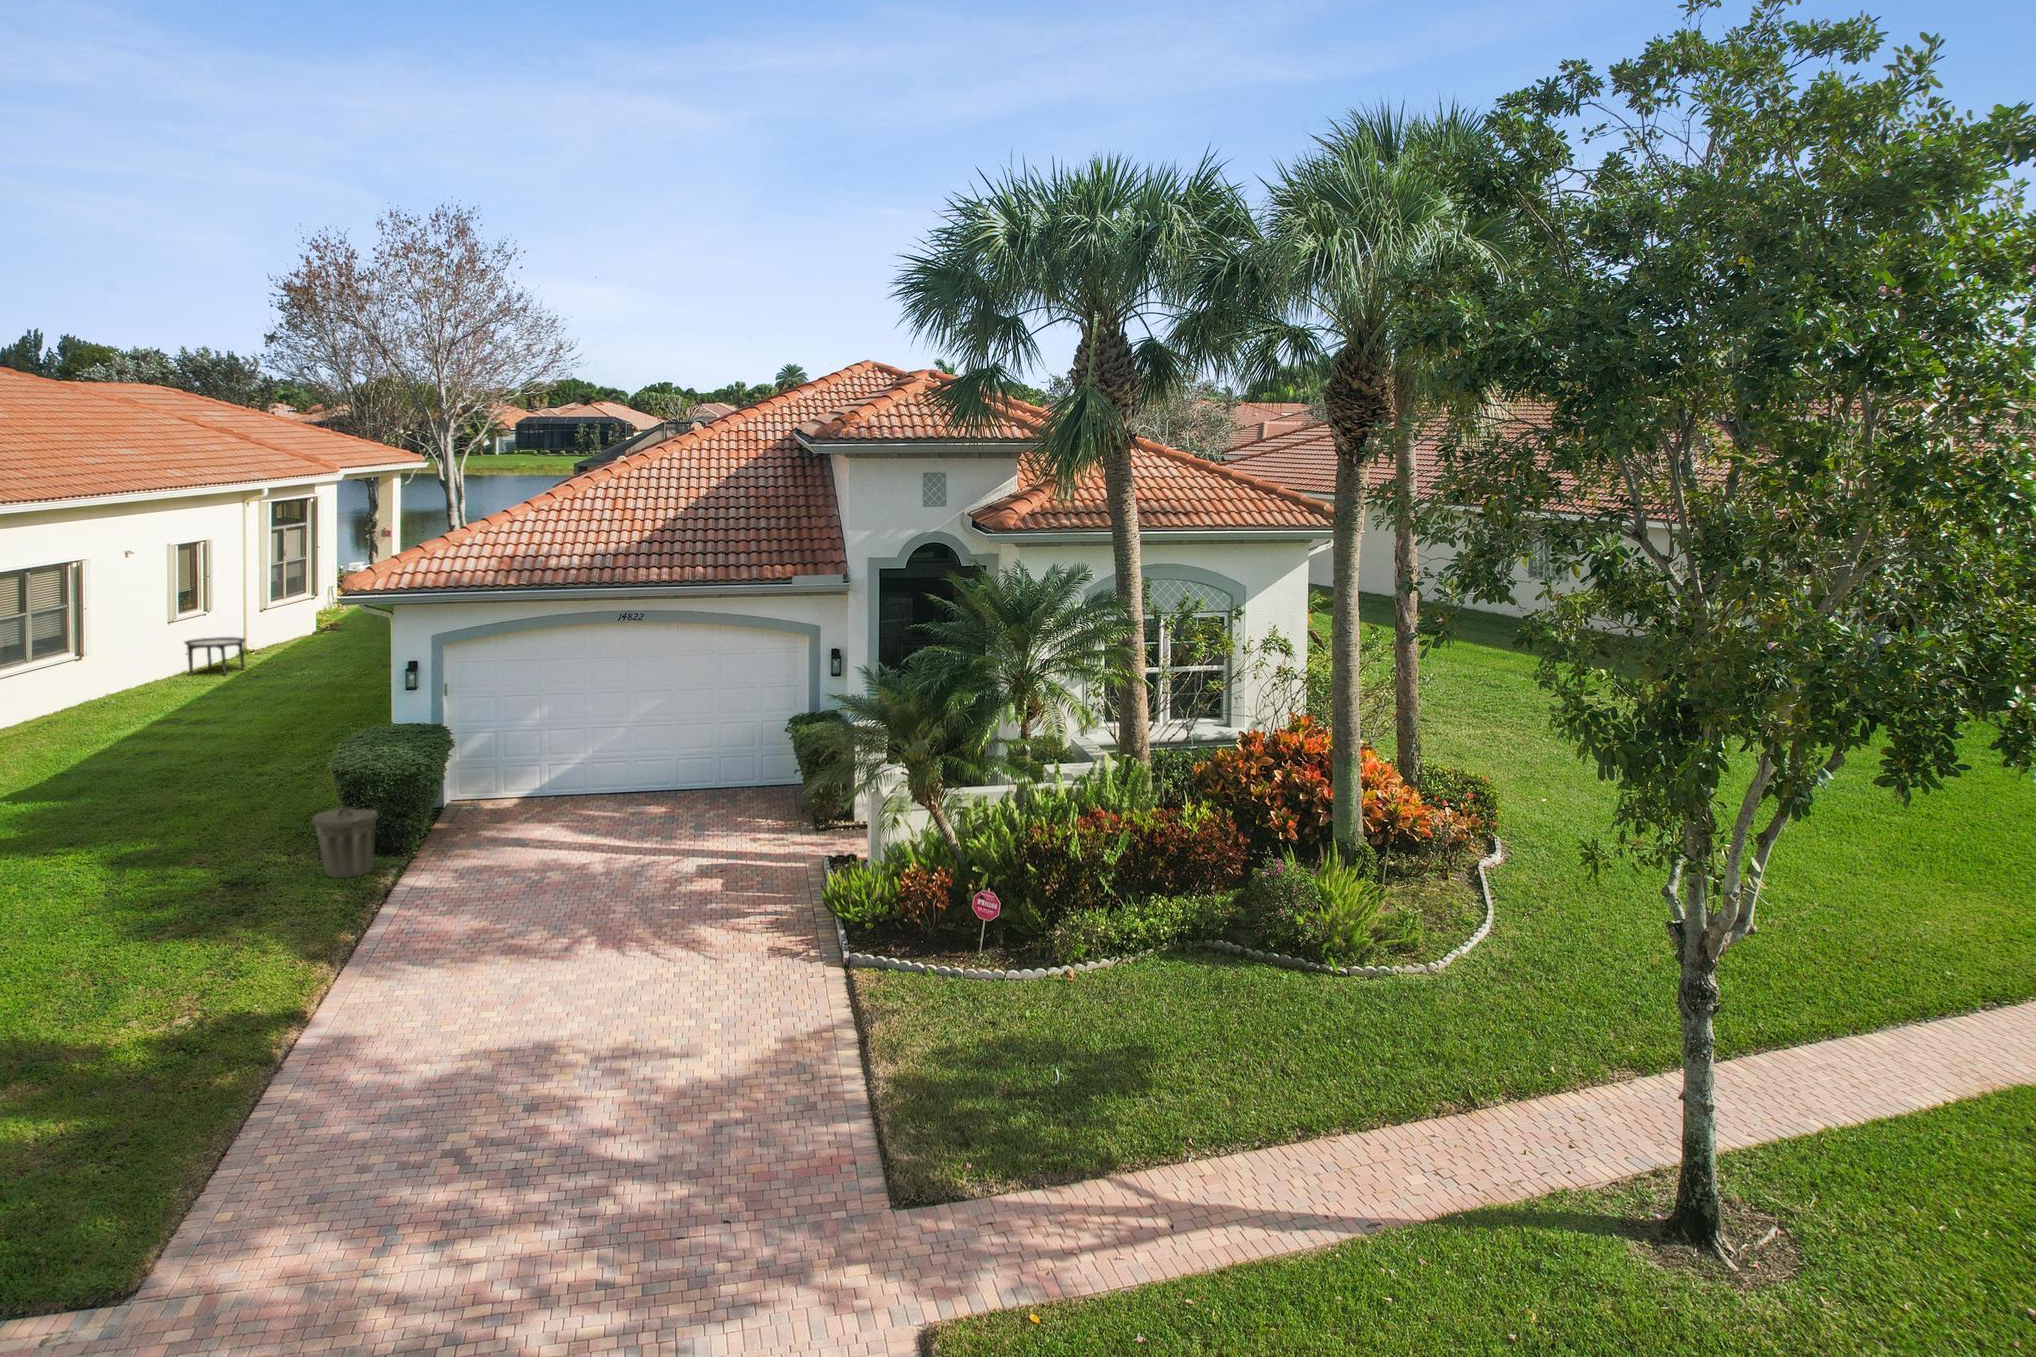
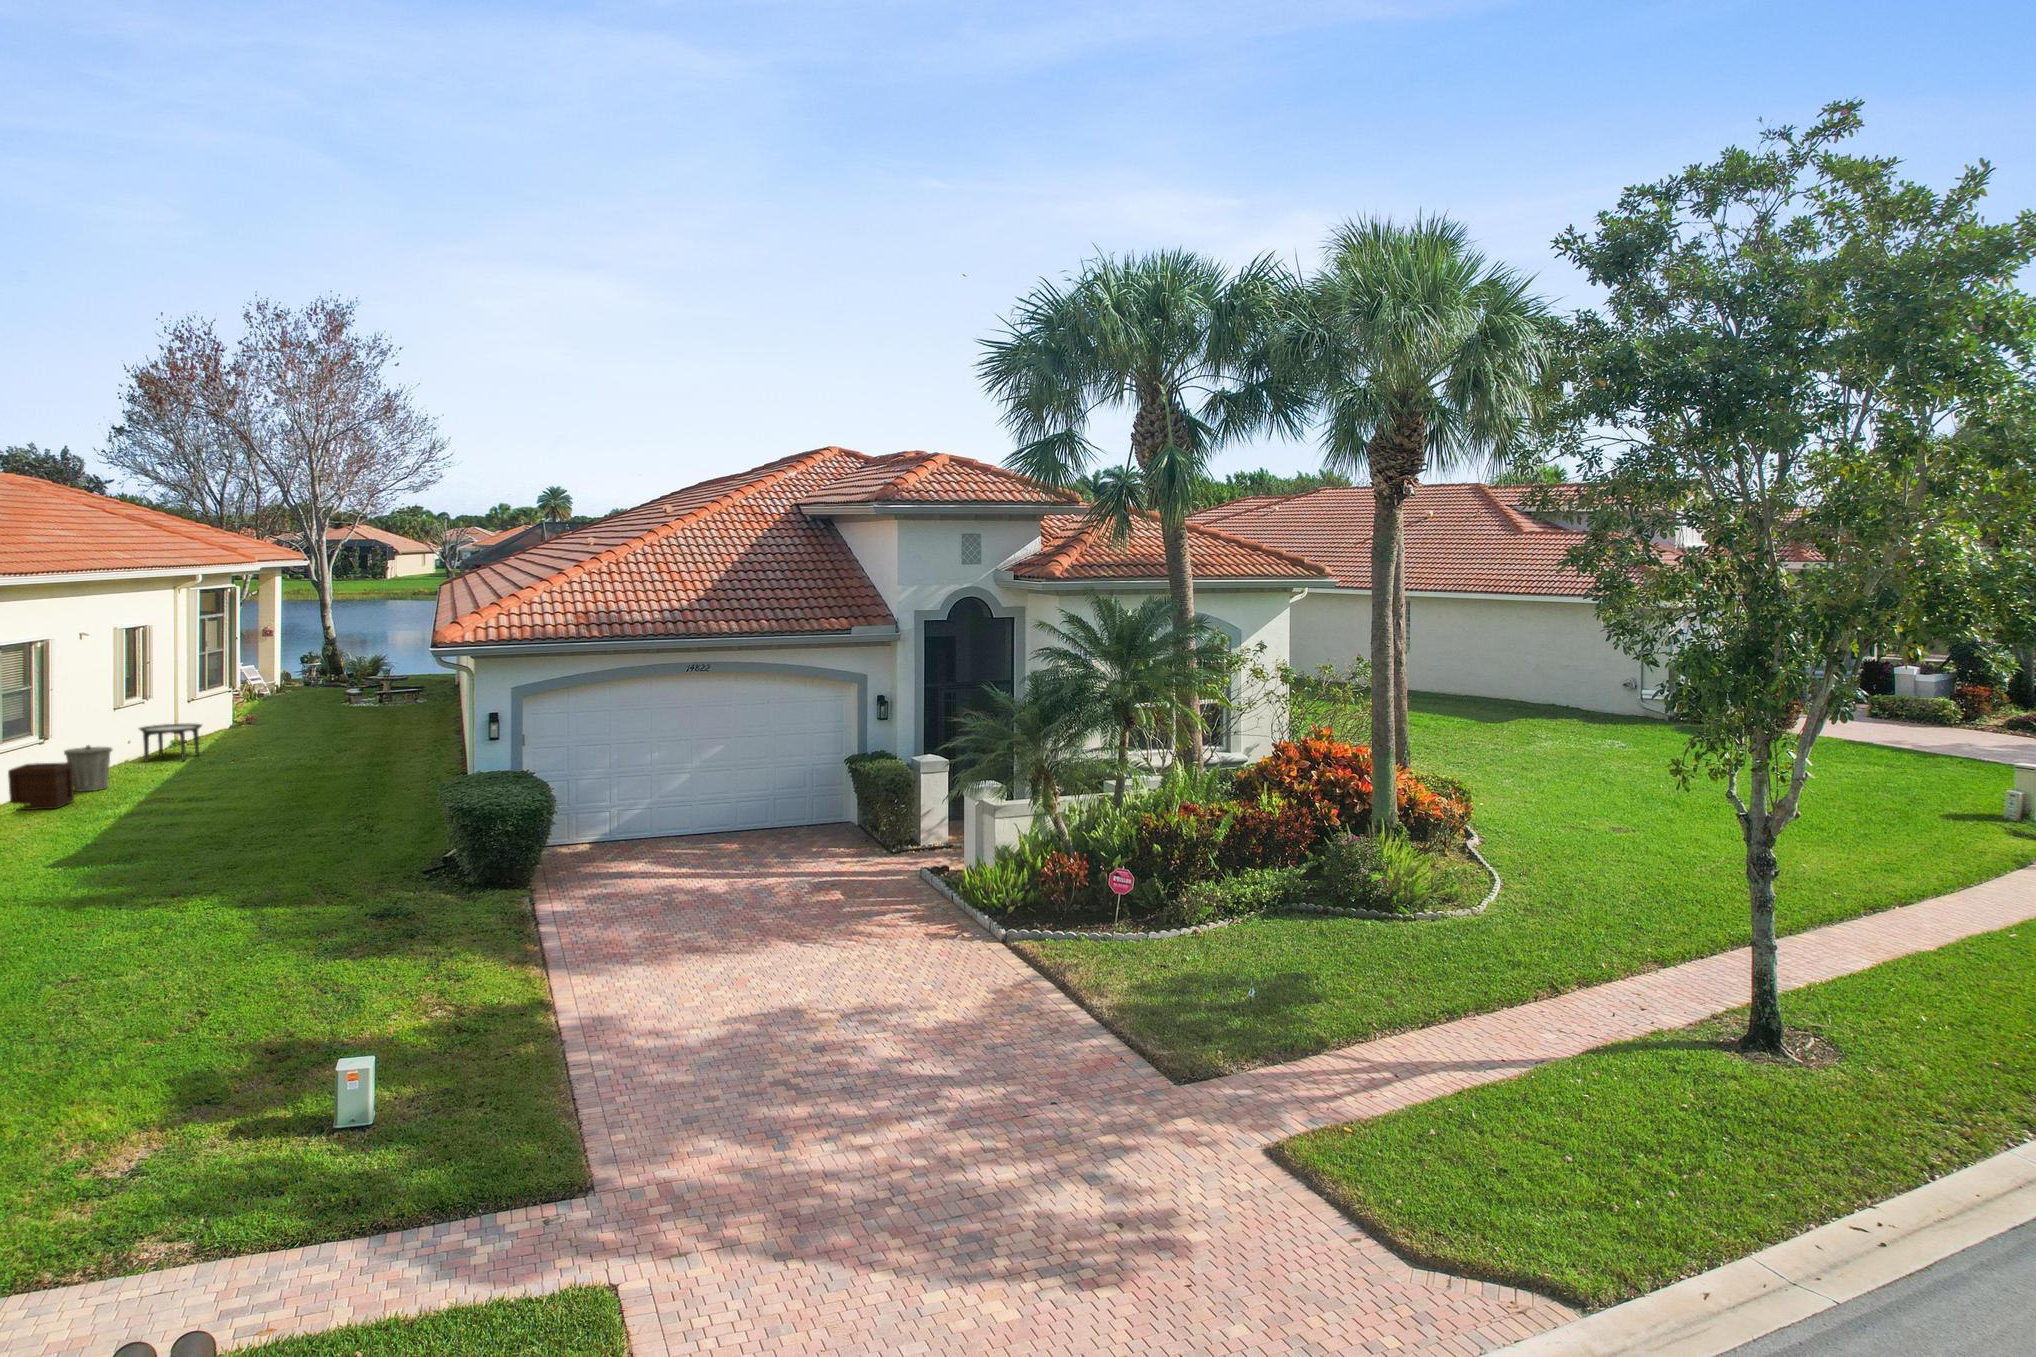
wooden crate: none [8,681,79,728] -> present [8,762,74,810]
trash can: present [312,808,378,878] -> present [64,745,112,791]

